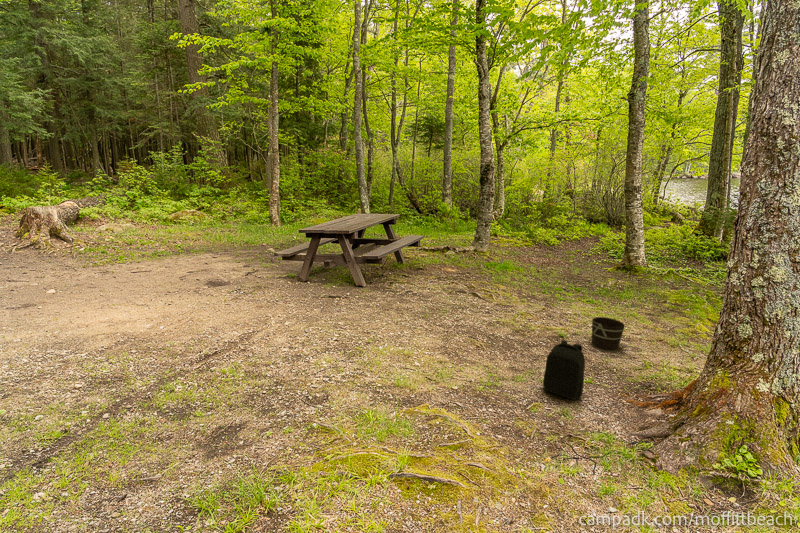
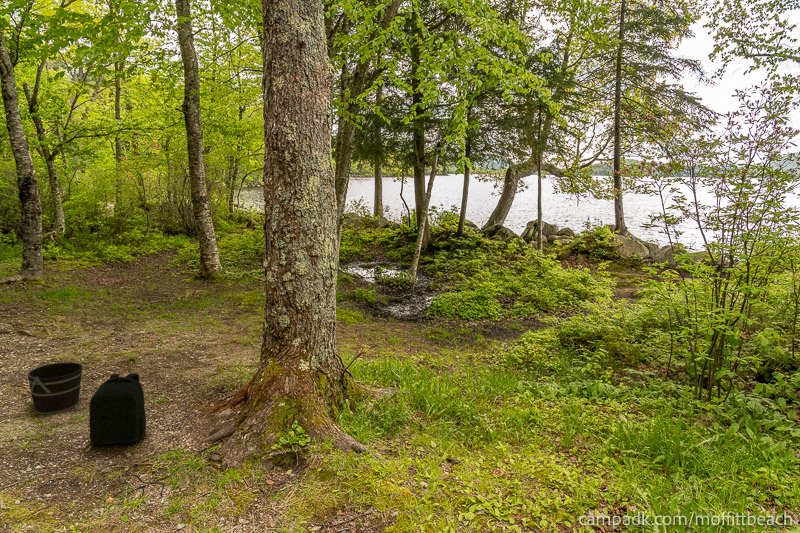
bucket: present [591,317,625,352] -> present [28,361,82,414]

